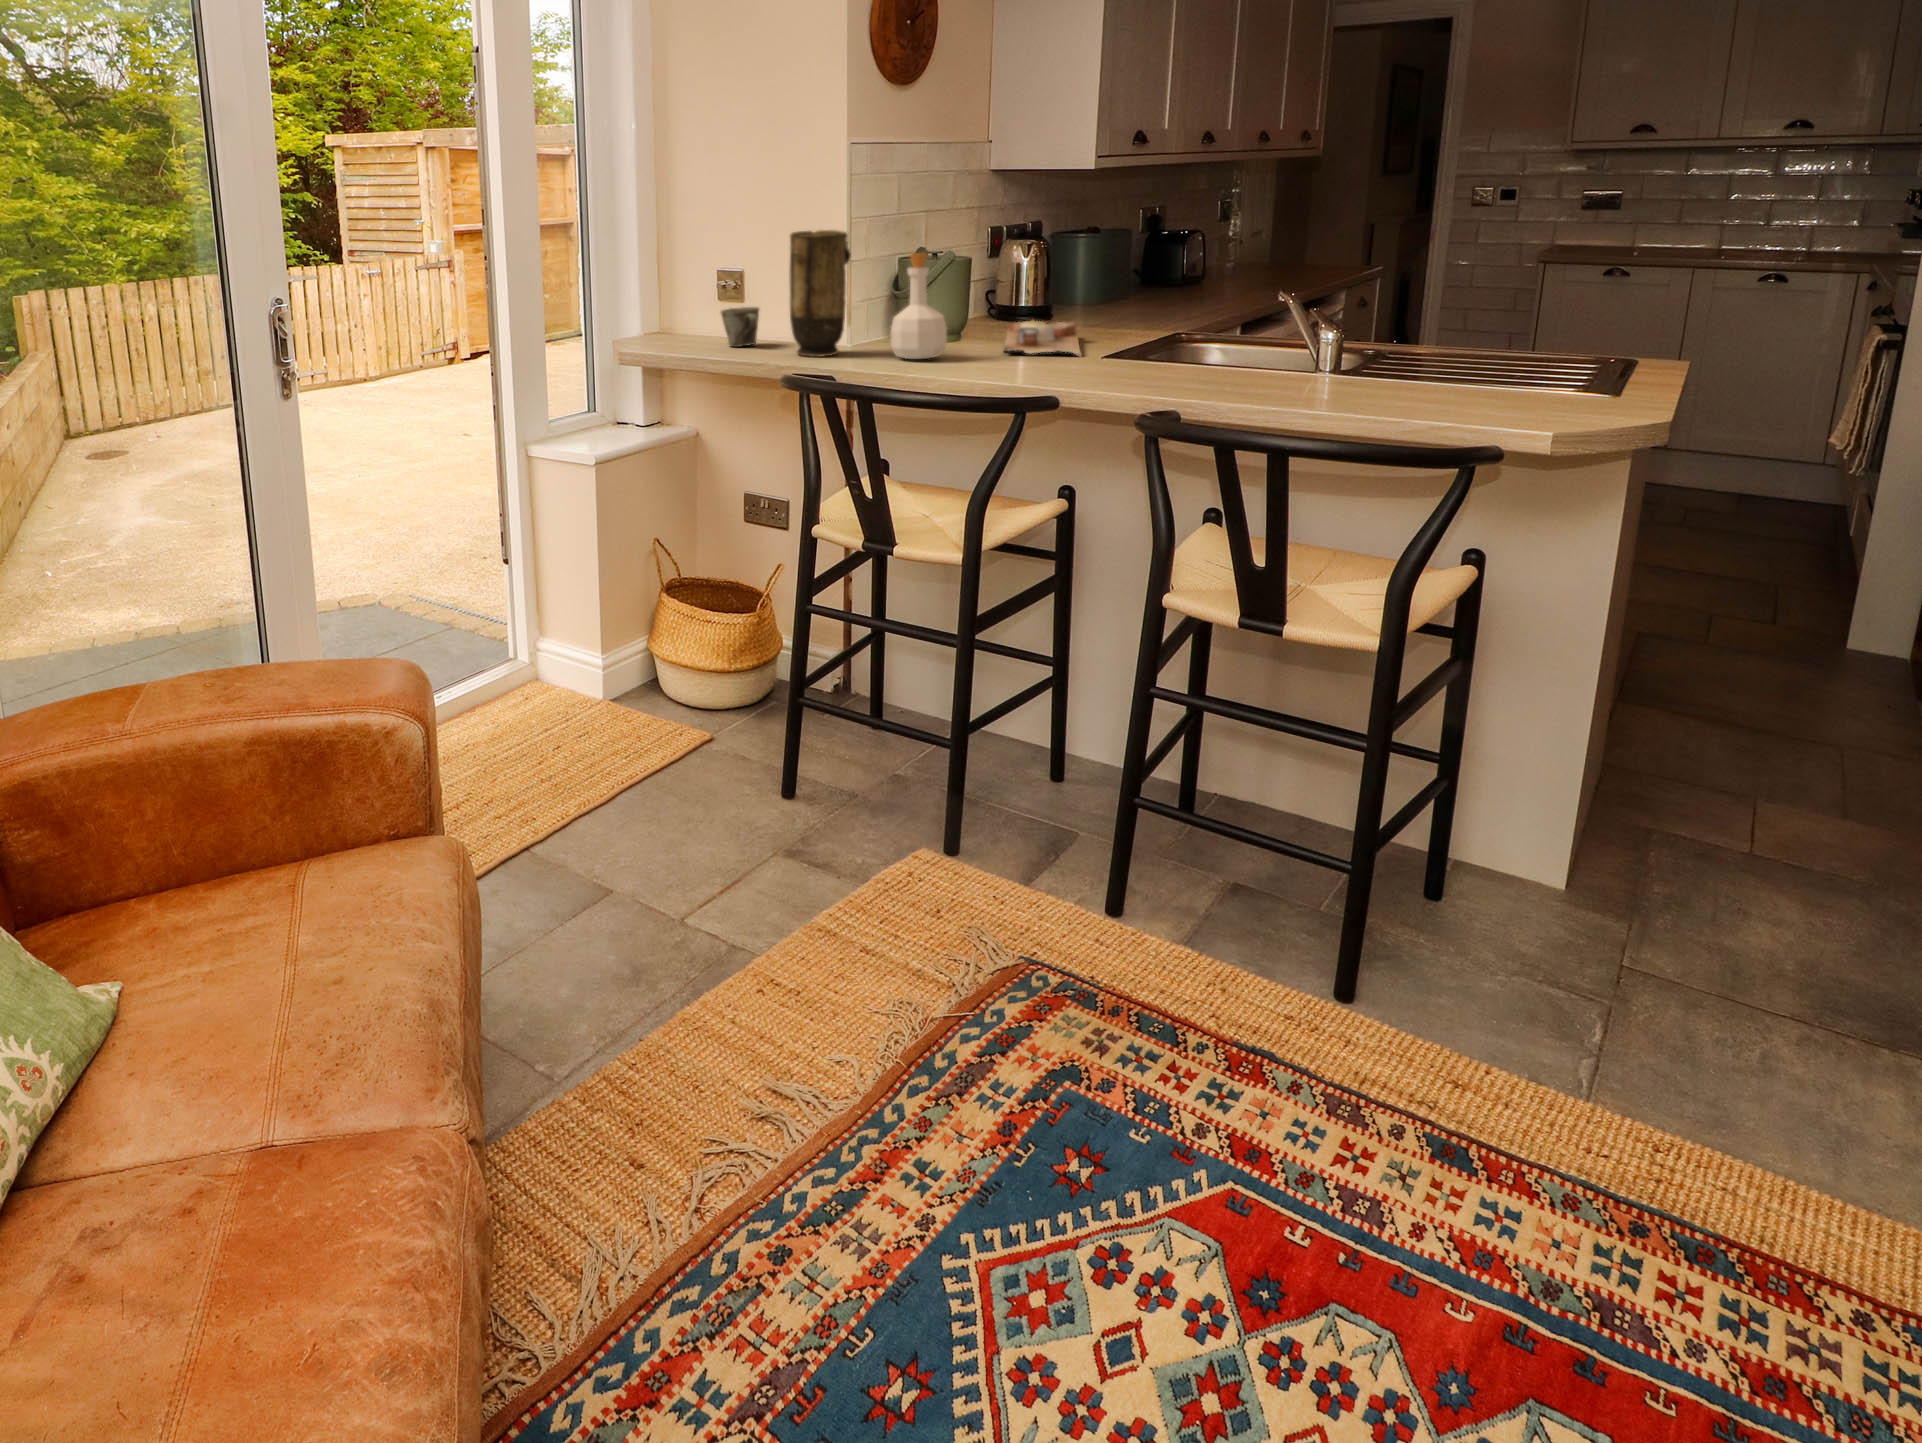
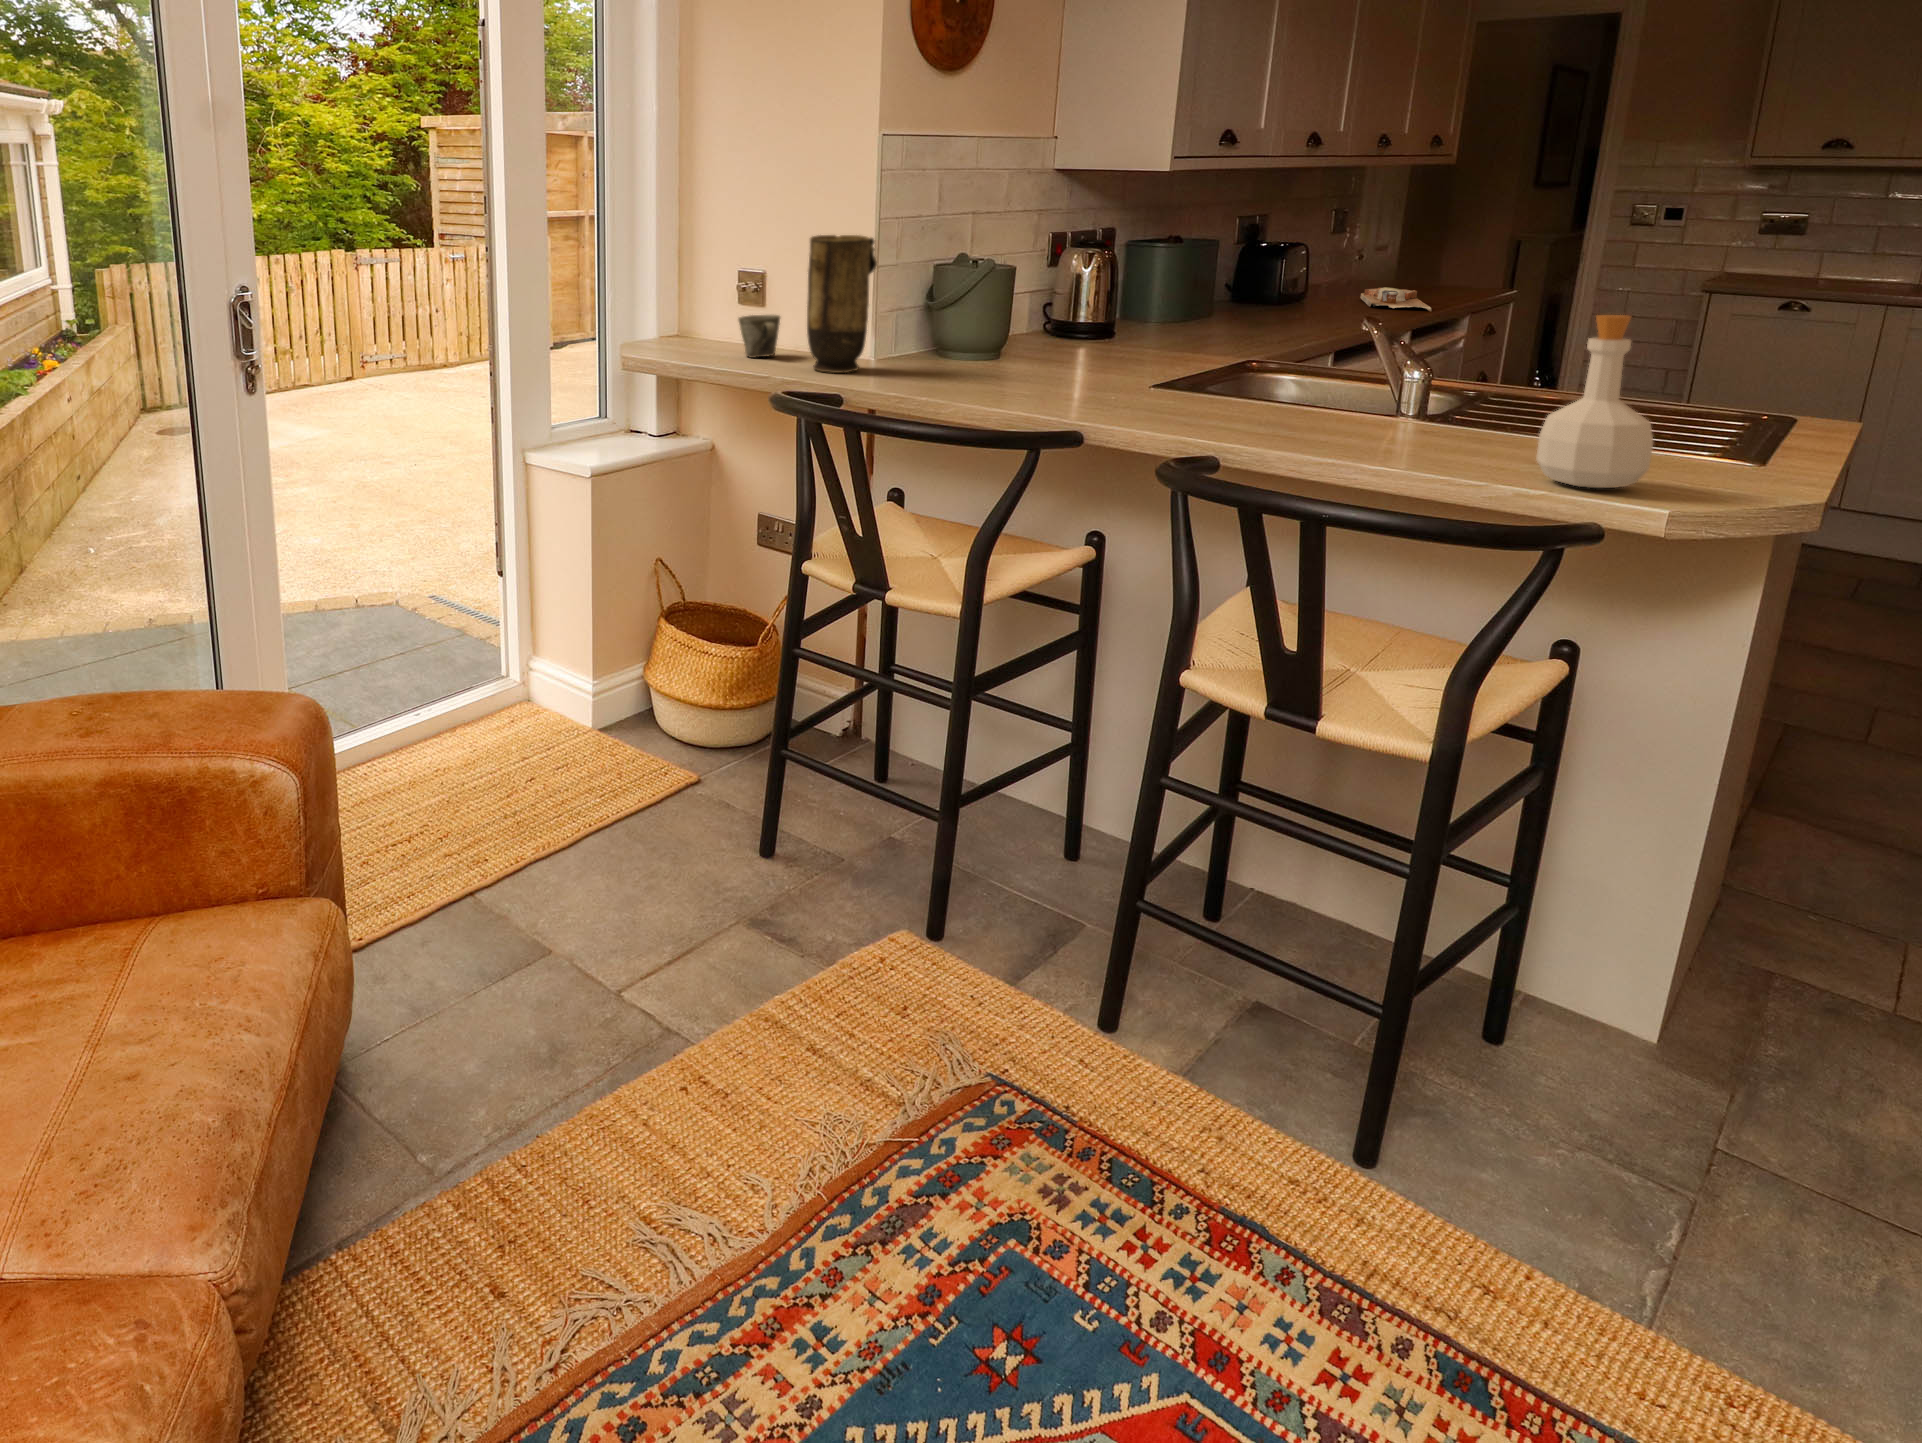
bottle: present [891,253,947,359] -> present [1536,315,1653,488]
cutting board: present [1004,320,1081,357] -> present [1360,287,1432,312]

